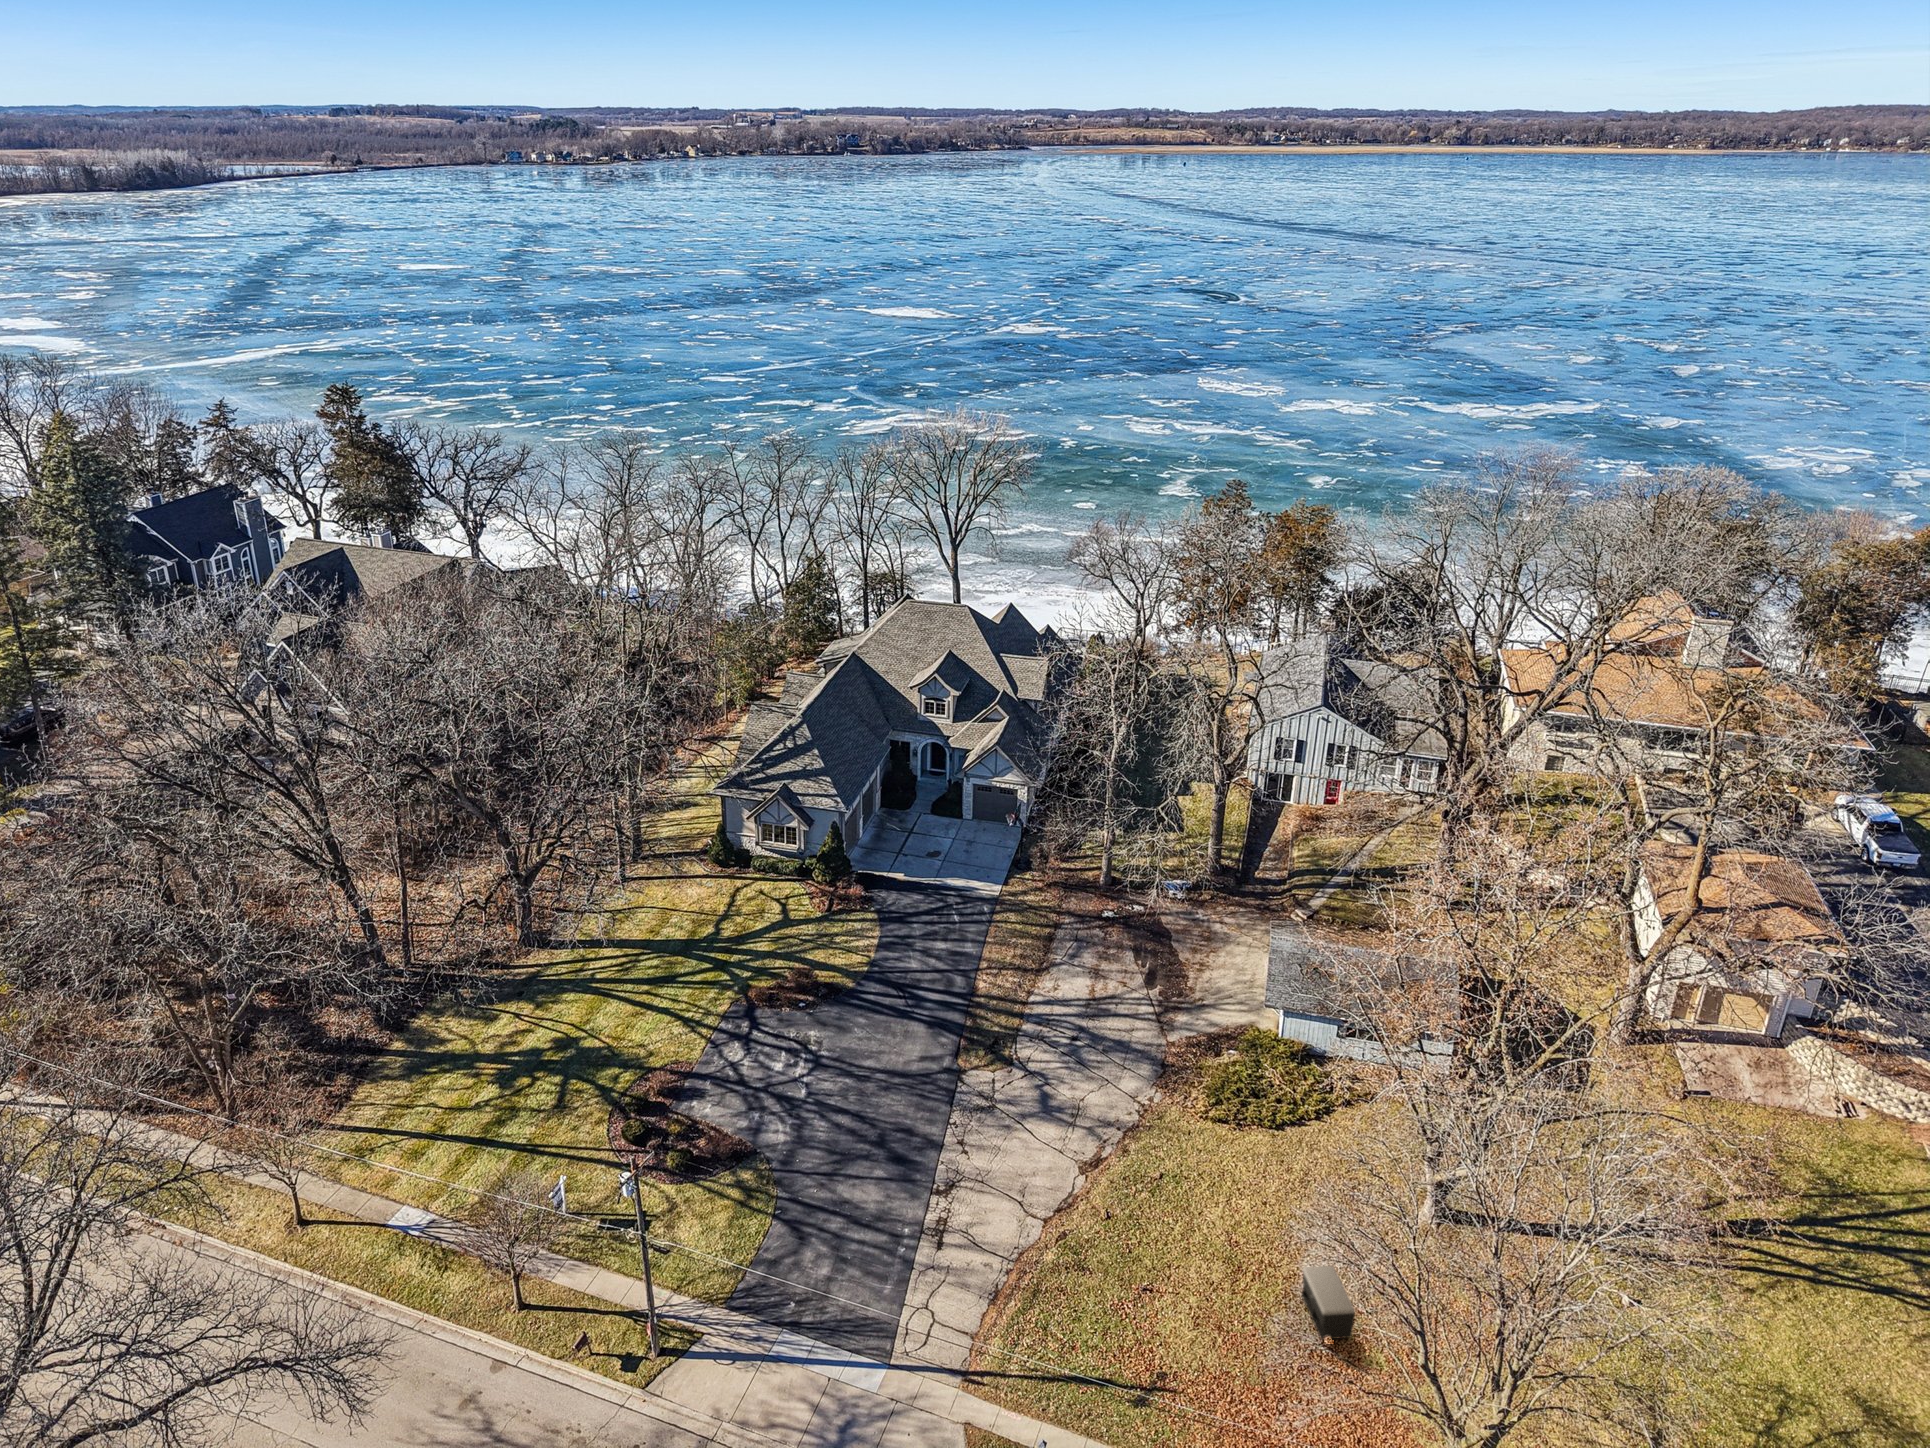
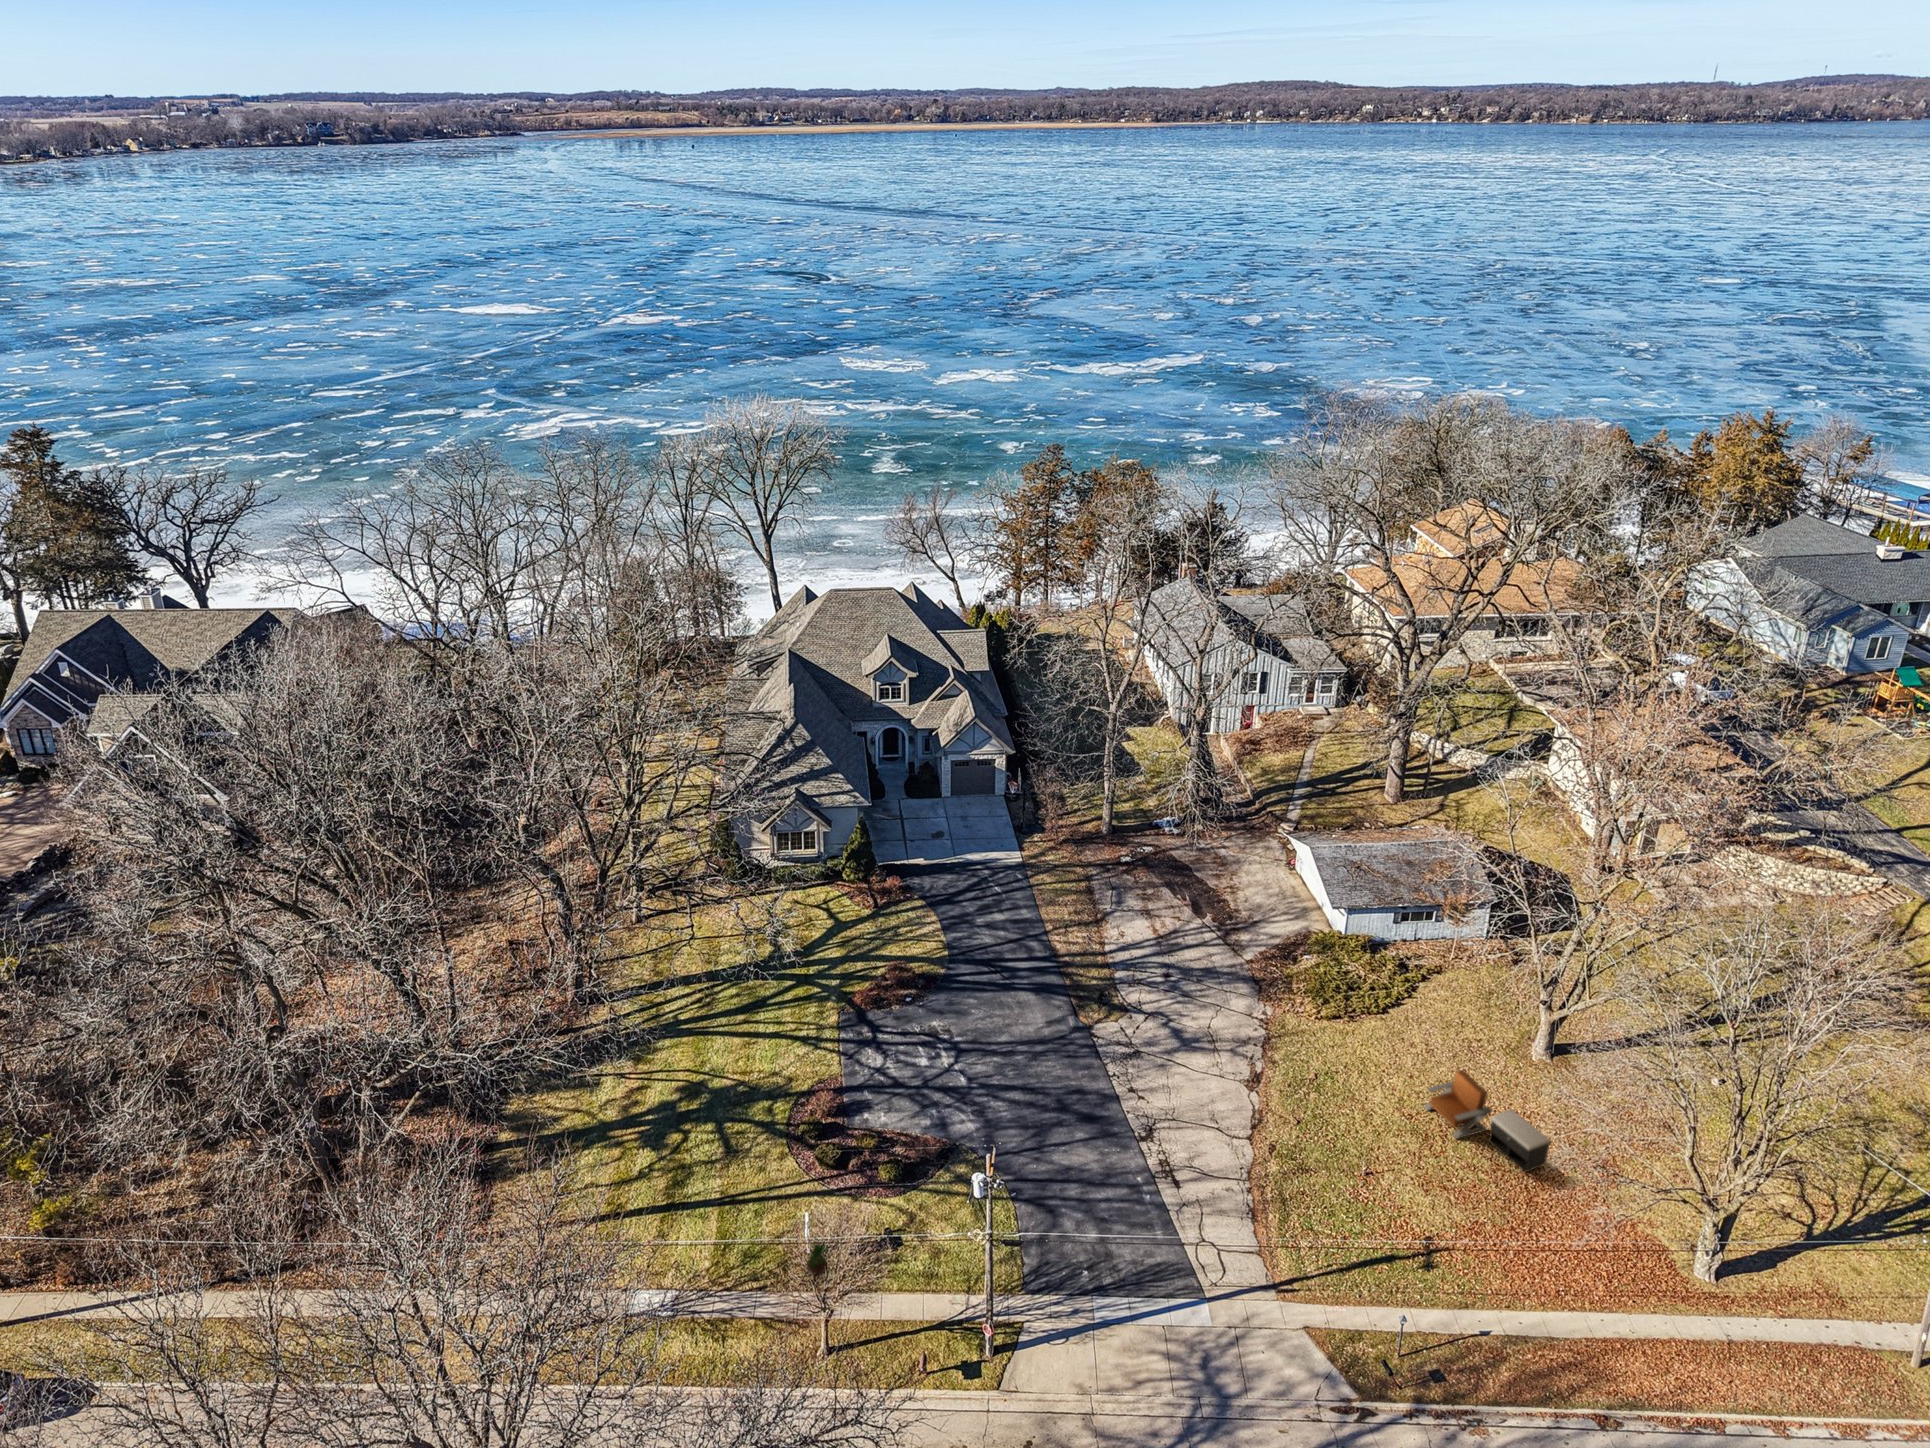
potted tree: none [544,1201,571,1236] -> present [808,1241,827,1275]
lounge chair: none [1255,1208,1316,1284] -> present [1424,1070,1492,1139]

